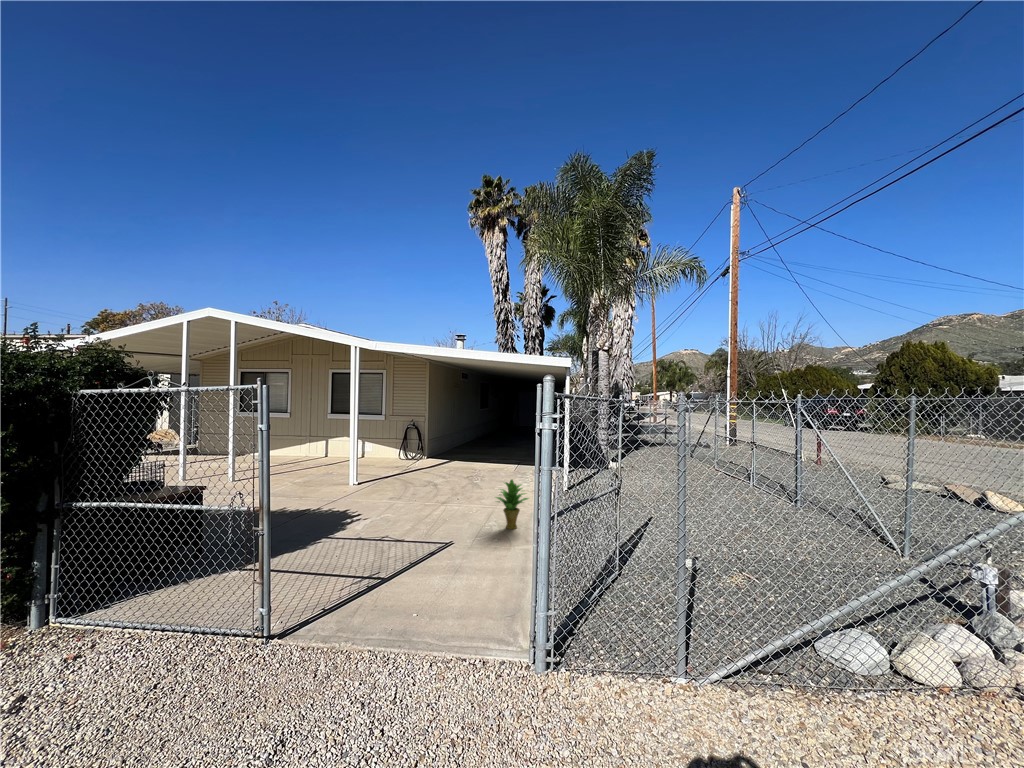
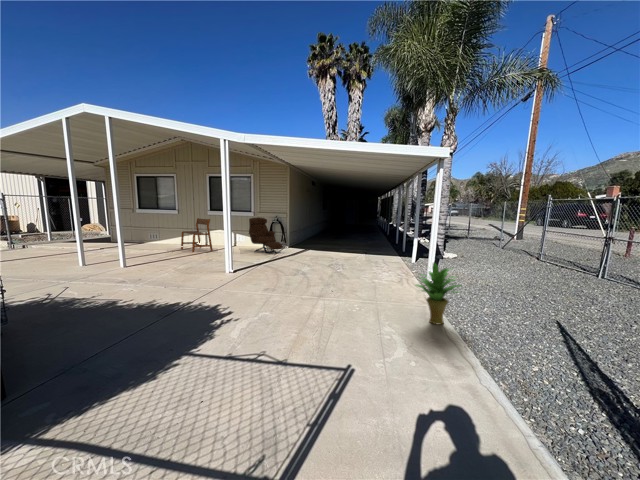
bench: none [296,421,335,464] -> present [181,218,213,252]
lounge chair: none [378,422,418,466] -> present [249,217,283,253]

